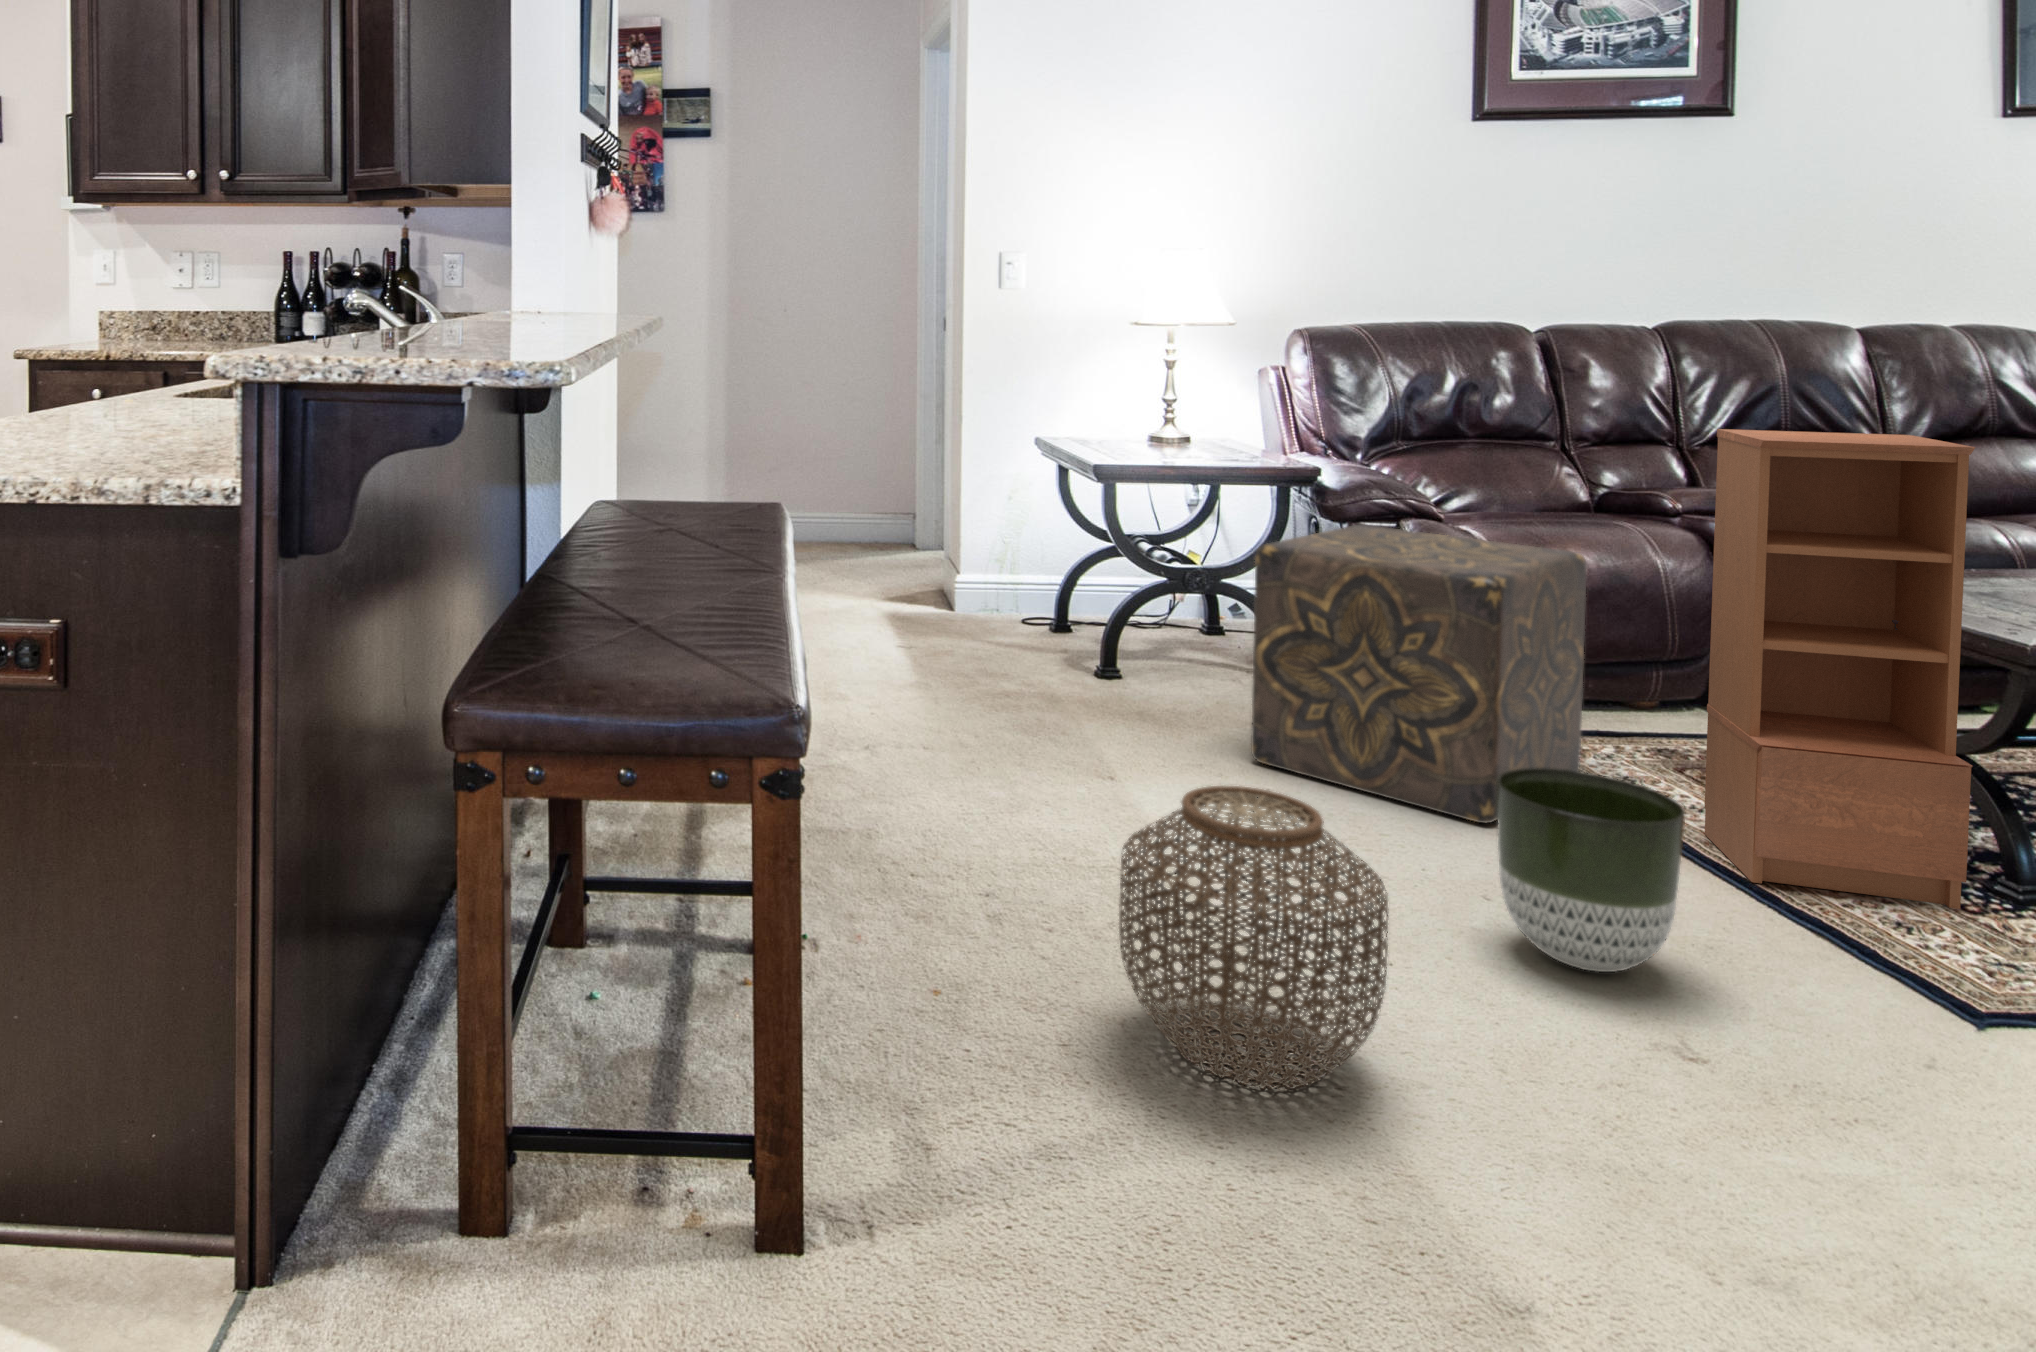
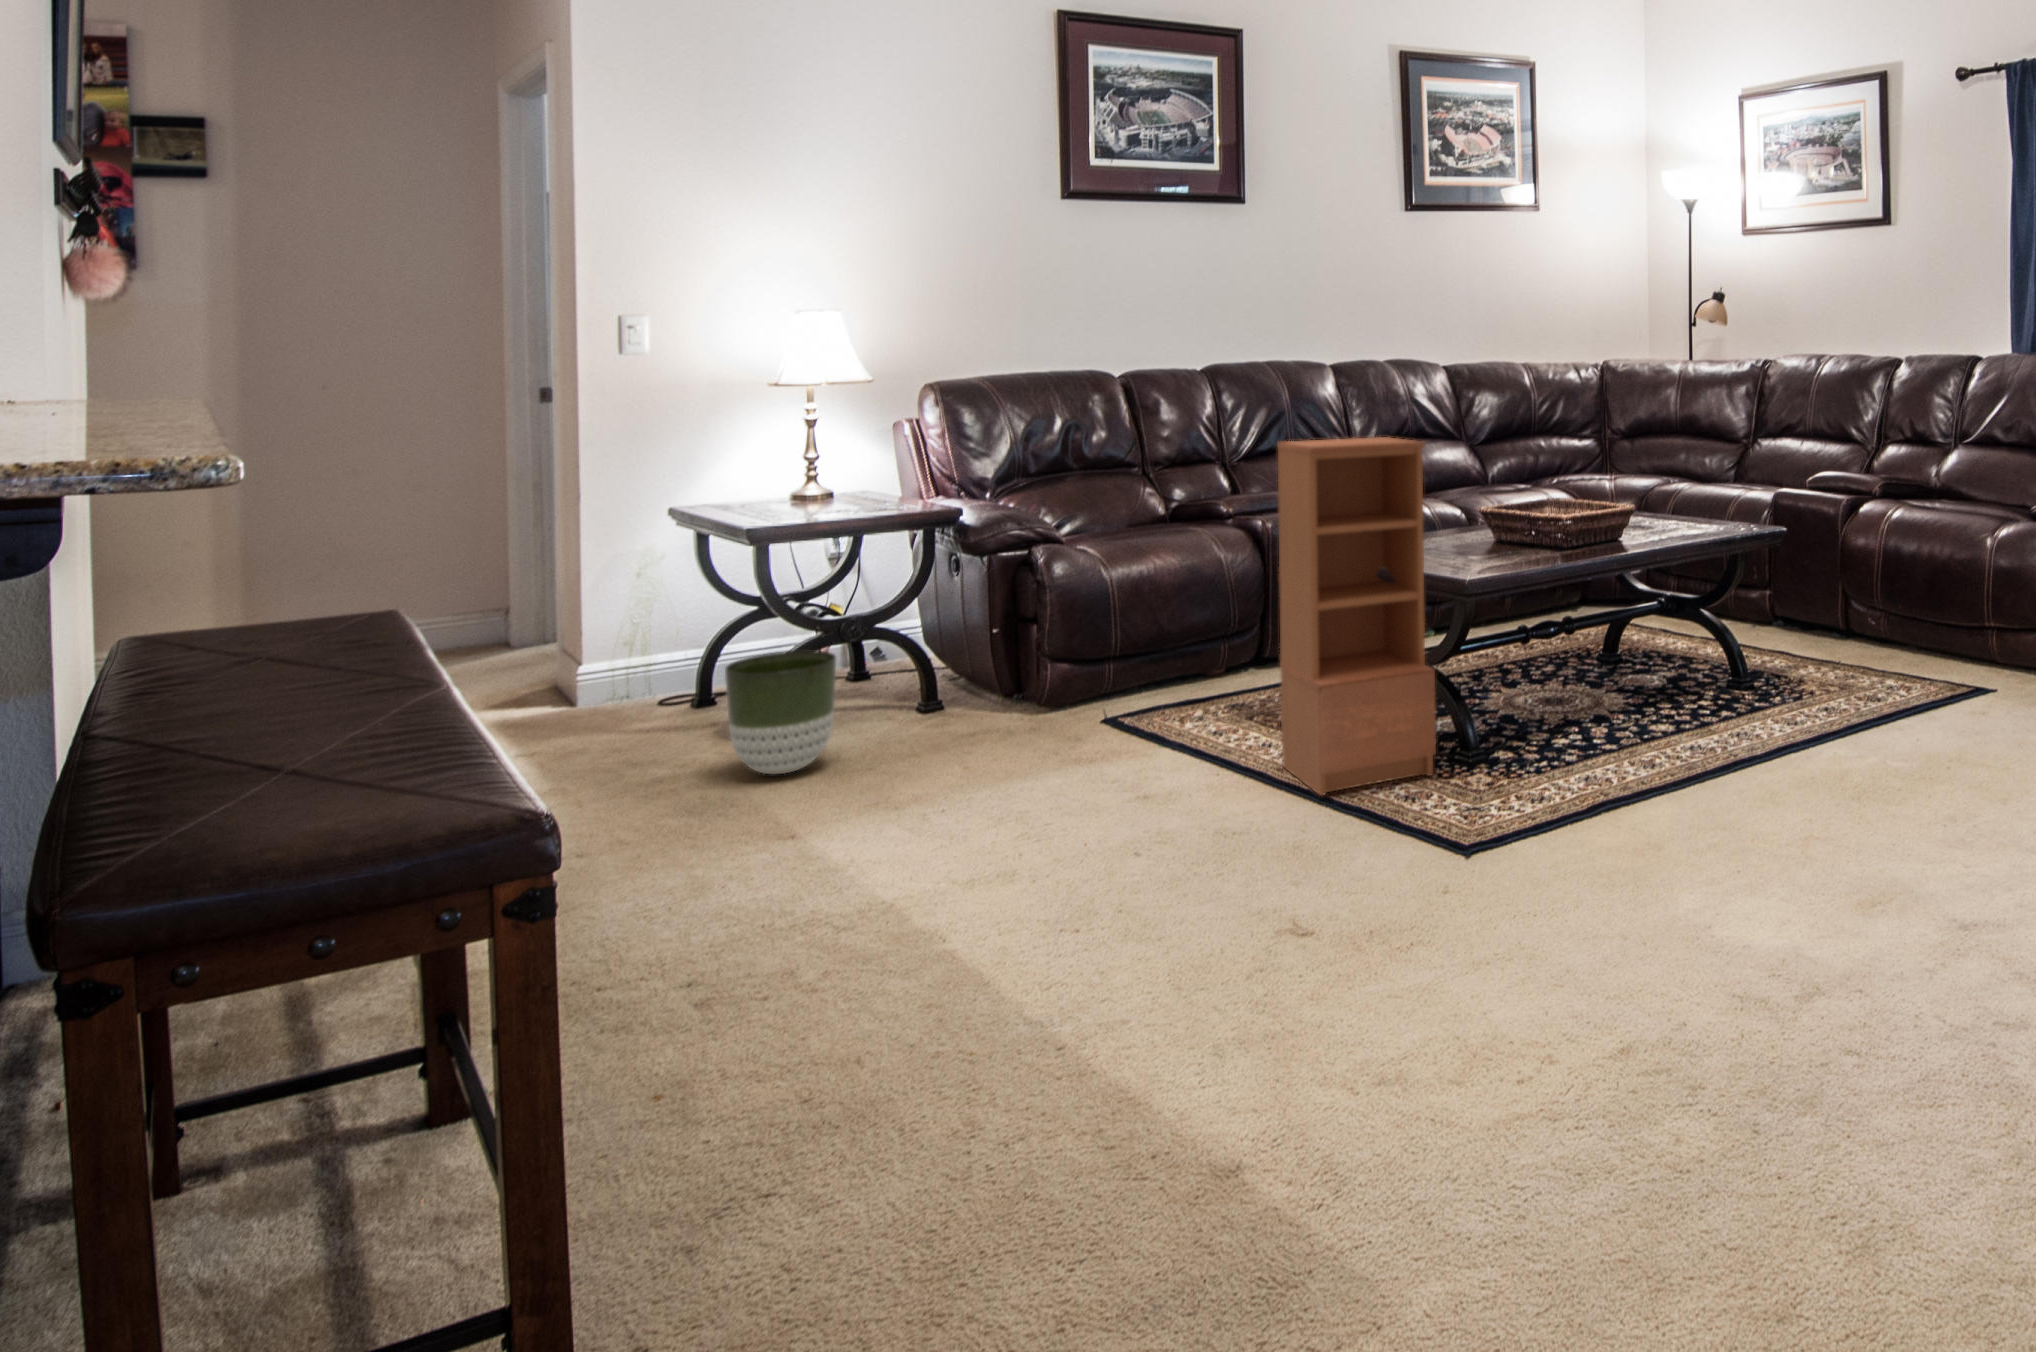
ottoman: present [1251,525,1587,823] -> none [922,555,1192,808]
planter: present [1496,768,1685,972] -> present [725,650,837,774]
woven basket: present [1119,786,1388,1089] -> none [839,839,1112,1167]

